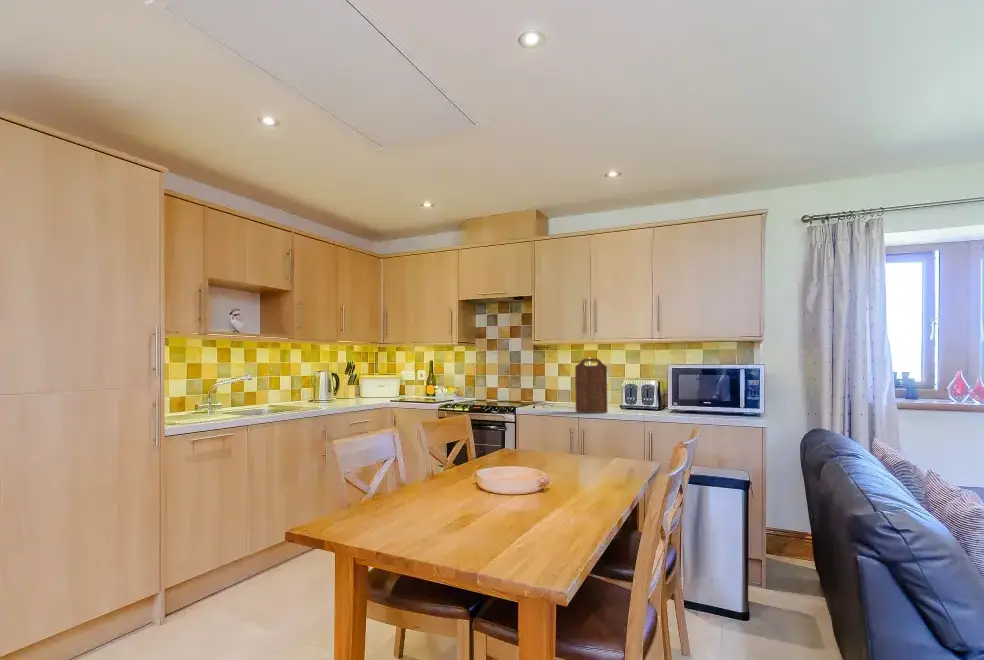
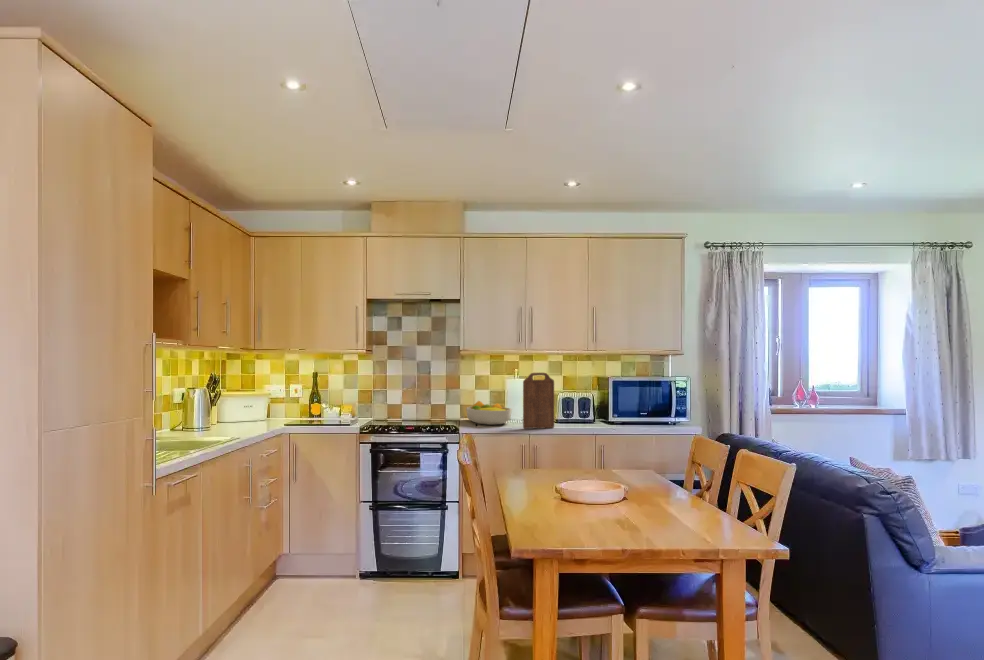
fruit bowl: none [538,386,576,408] -> present [466,401,512,425]

